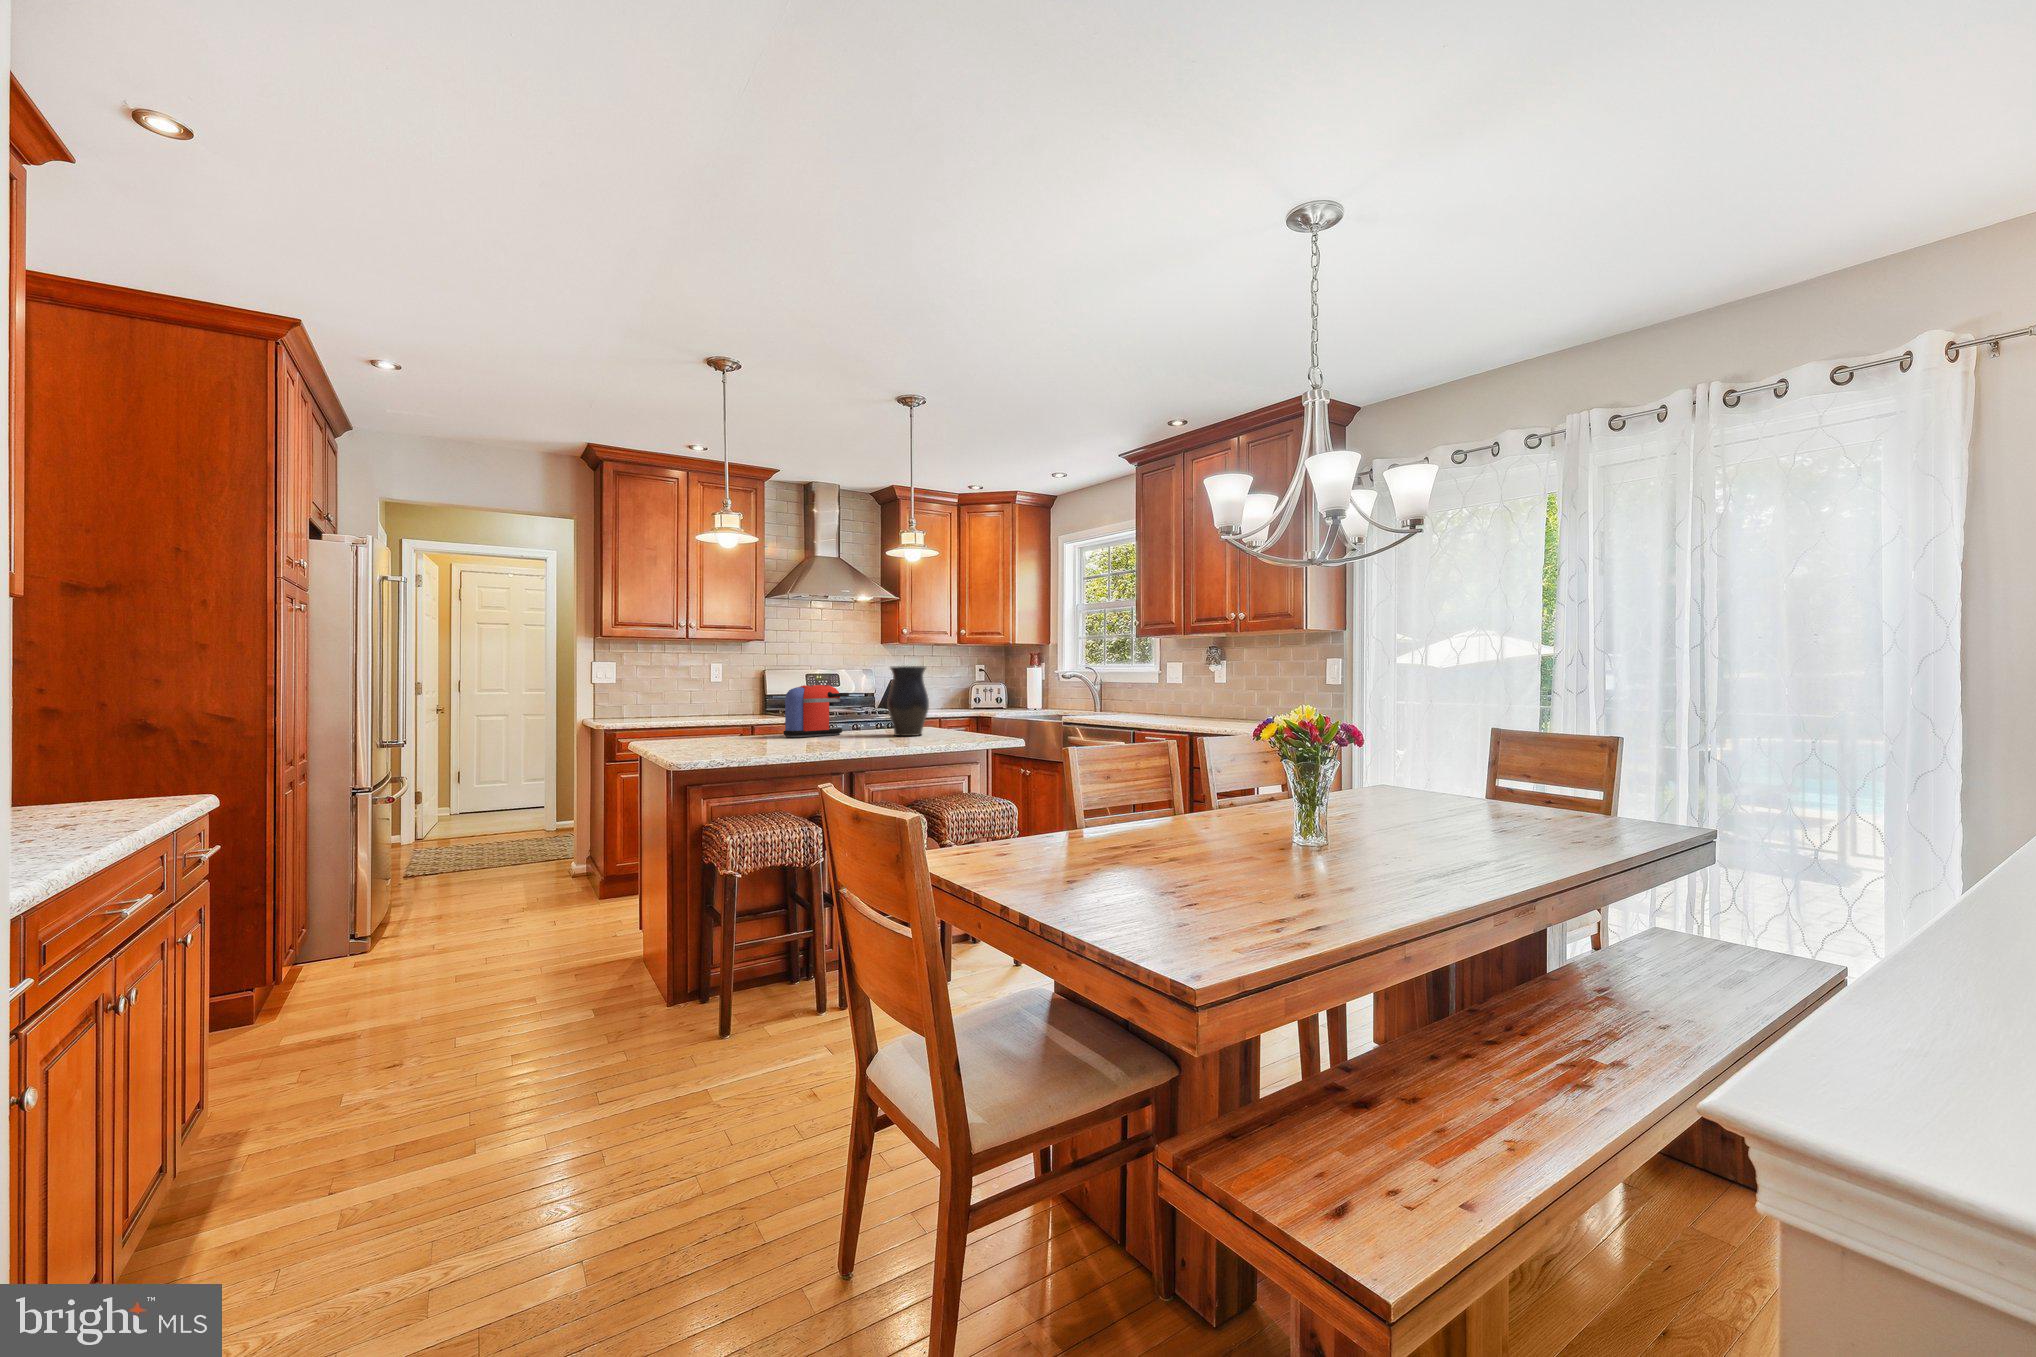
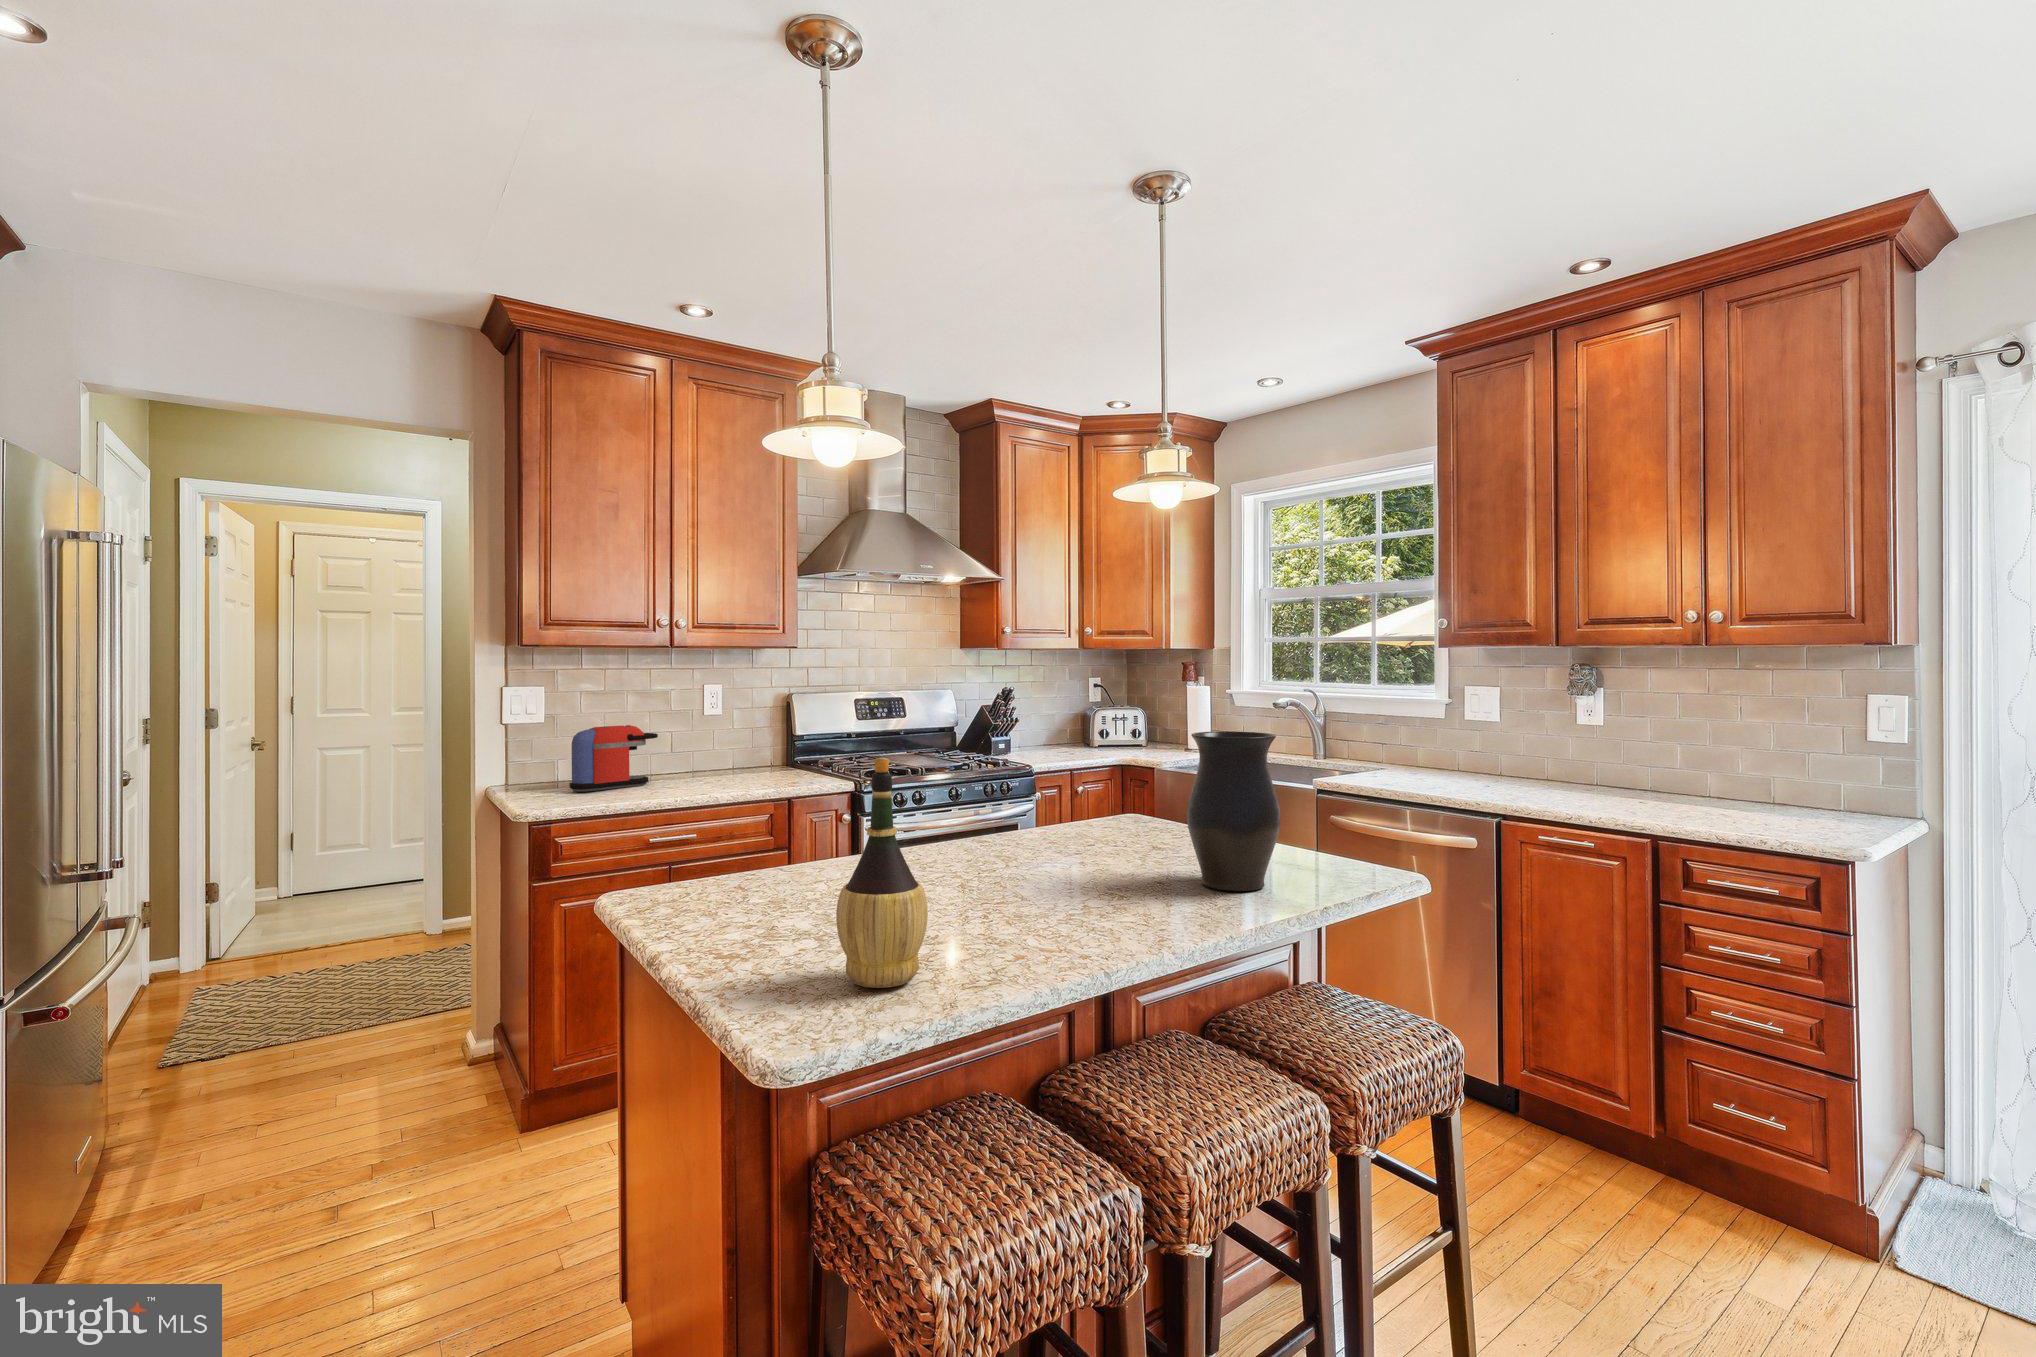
wine bottle: none [702,663,738,748] -> present [836,758,928,988]
coffee maker: present [784,685,849,737] -> present [569,725,658,792]

